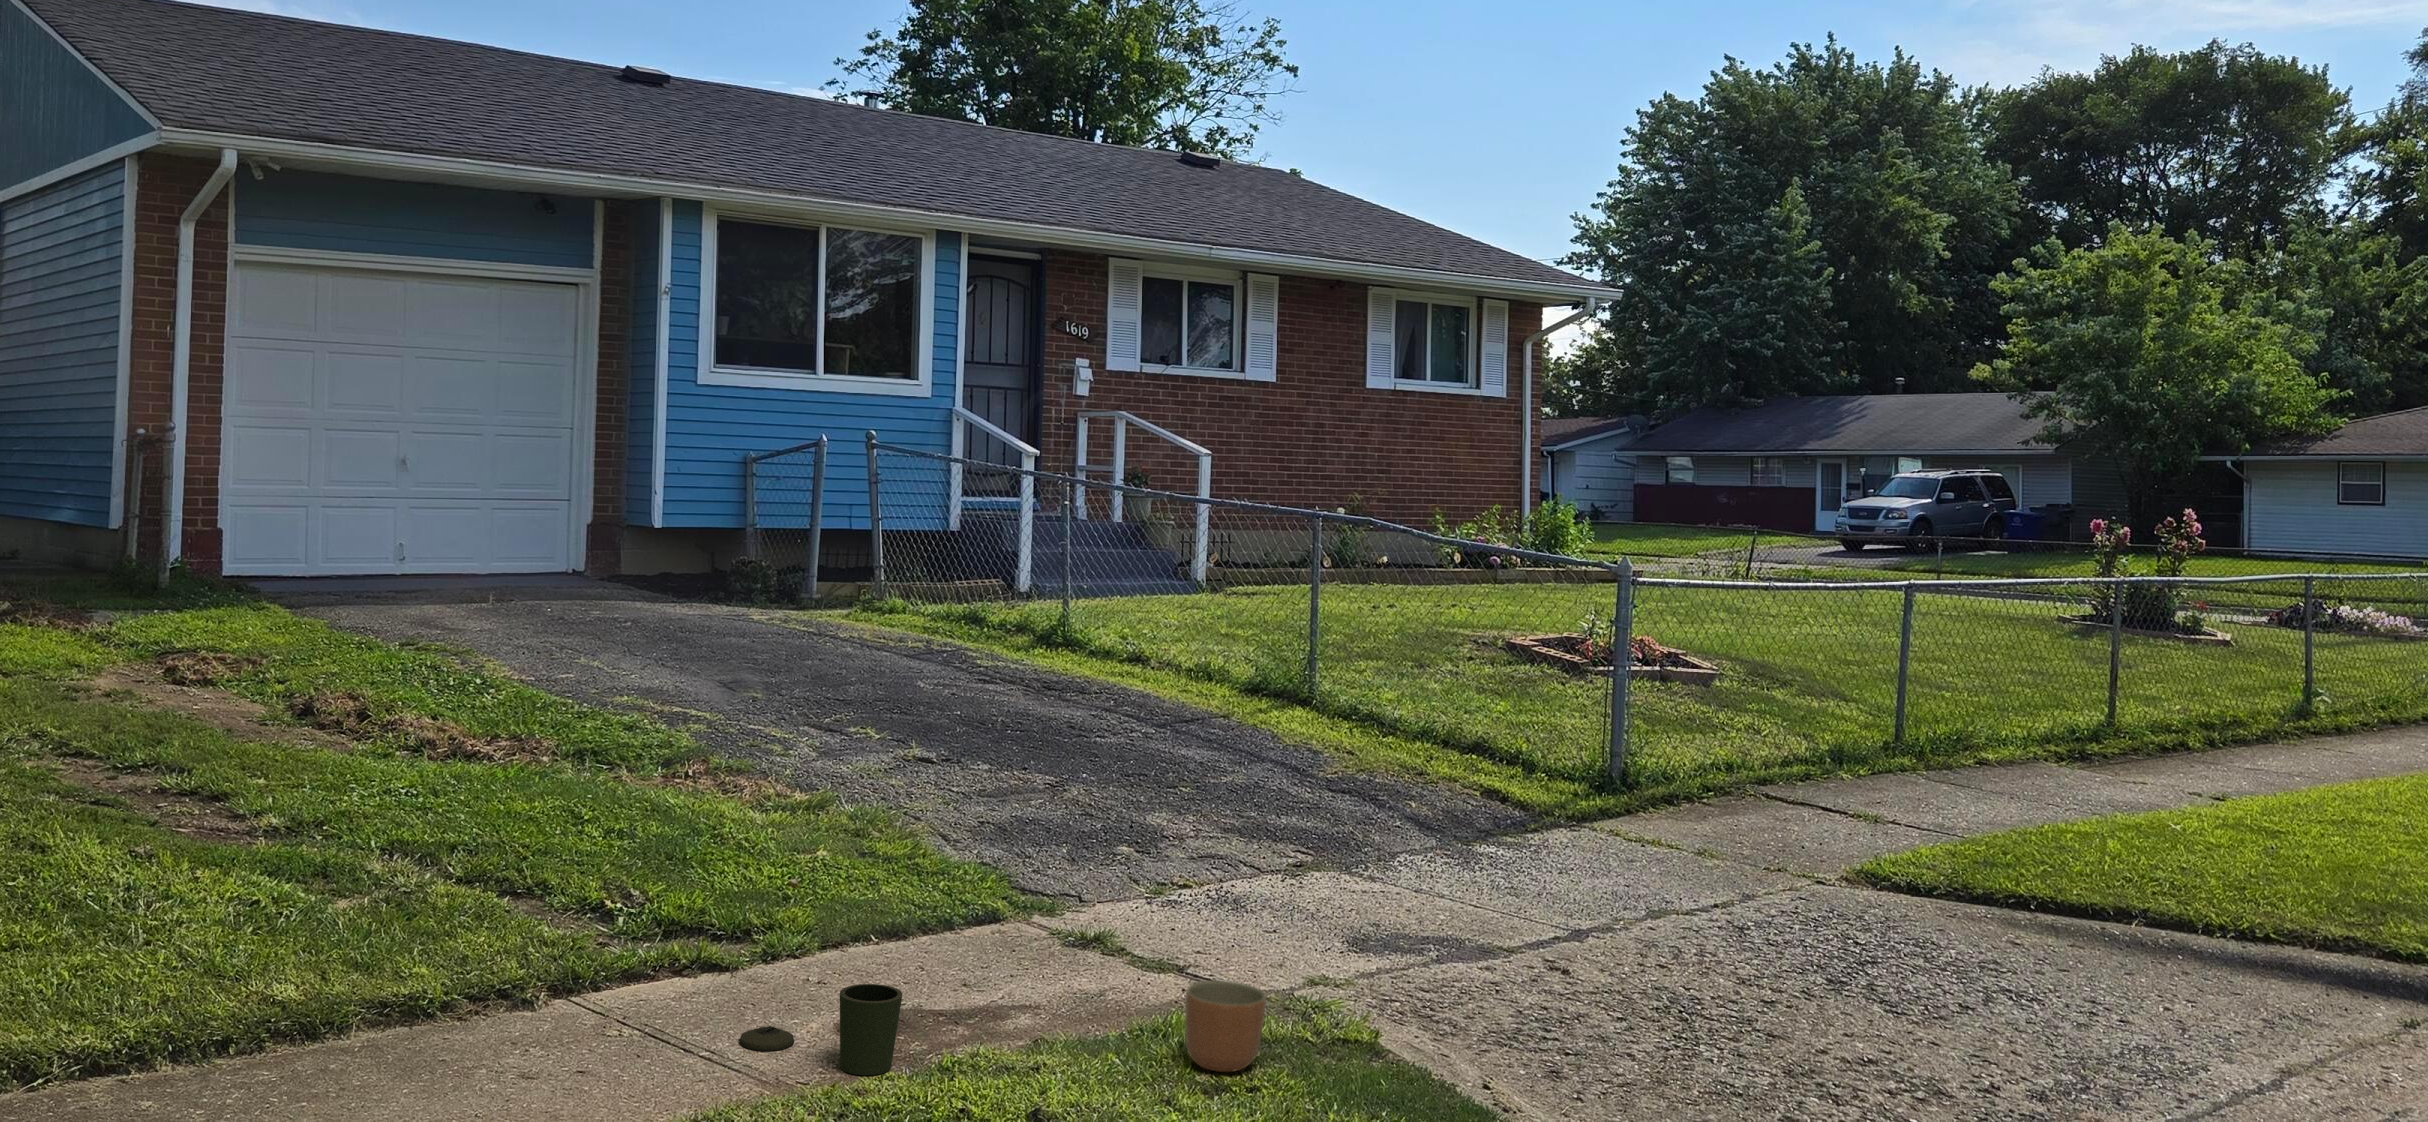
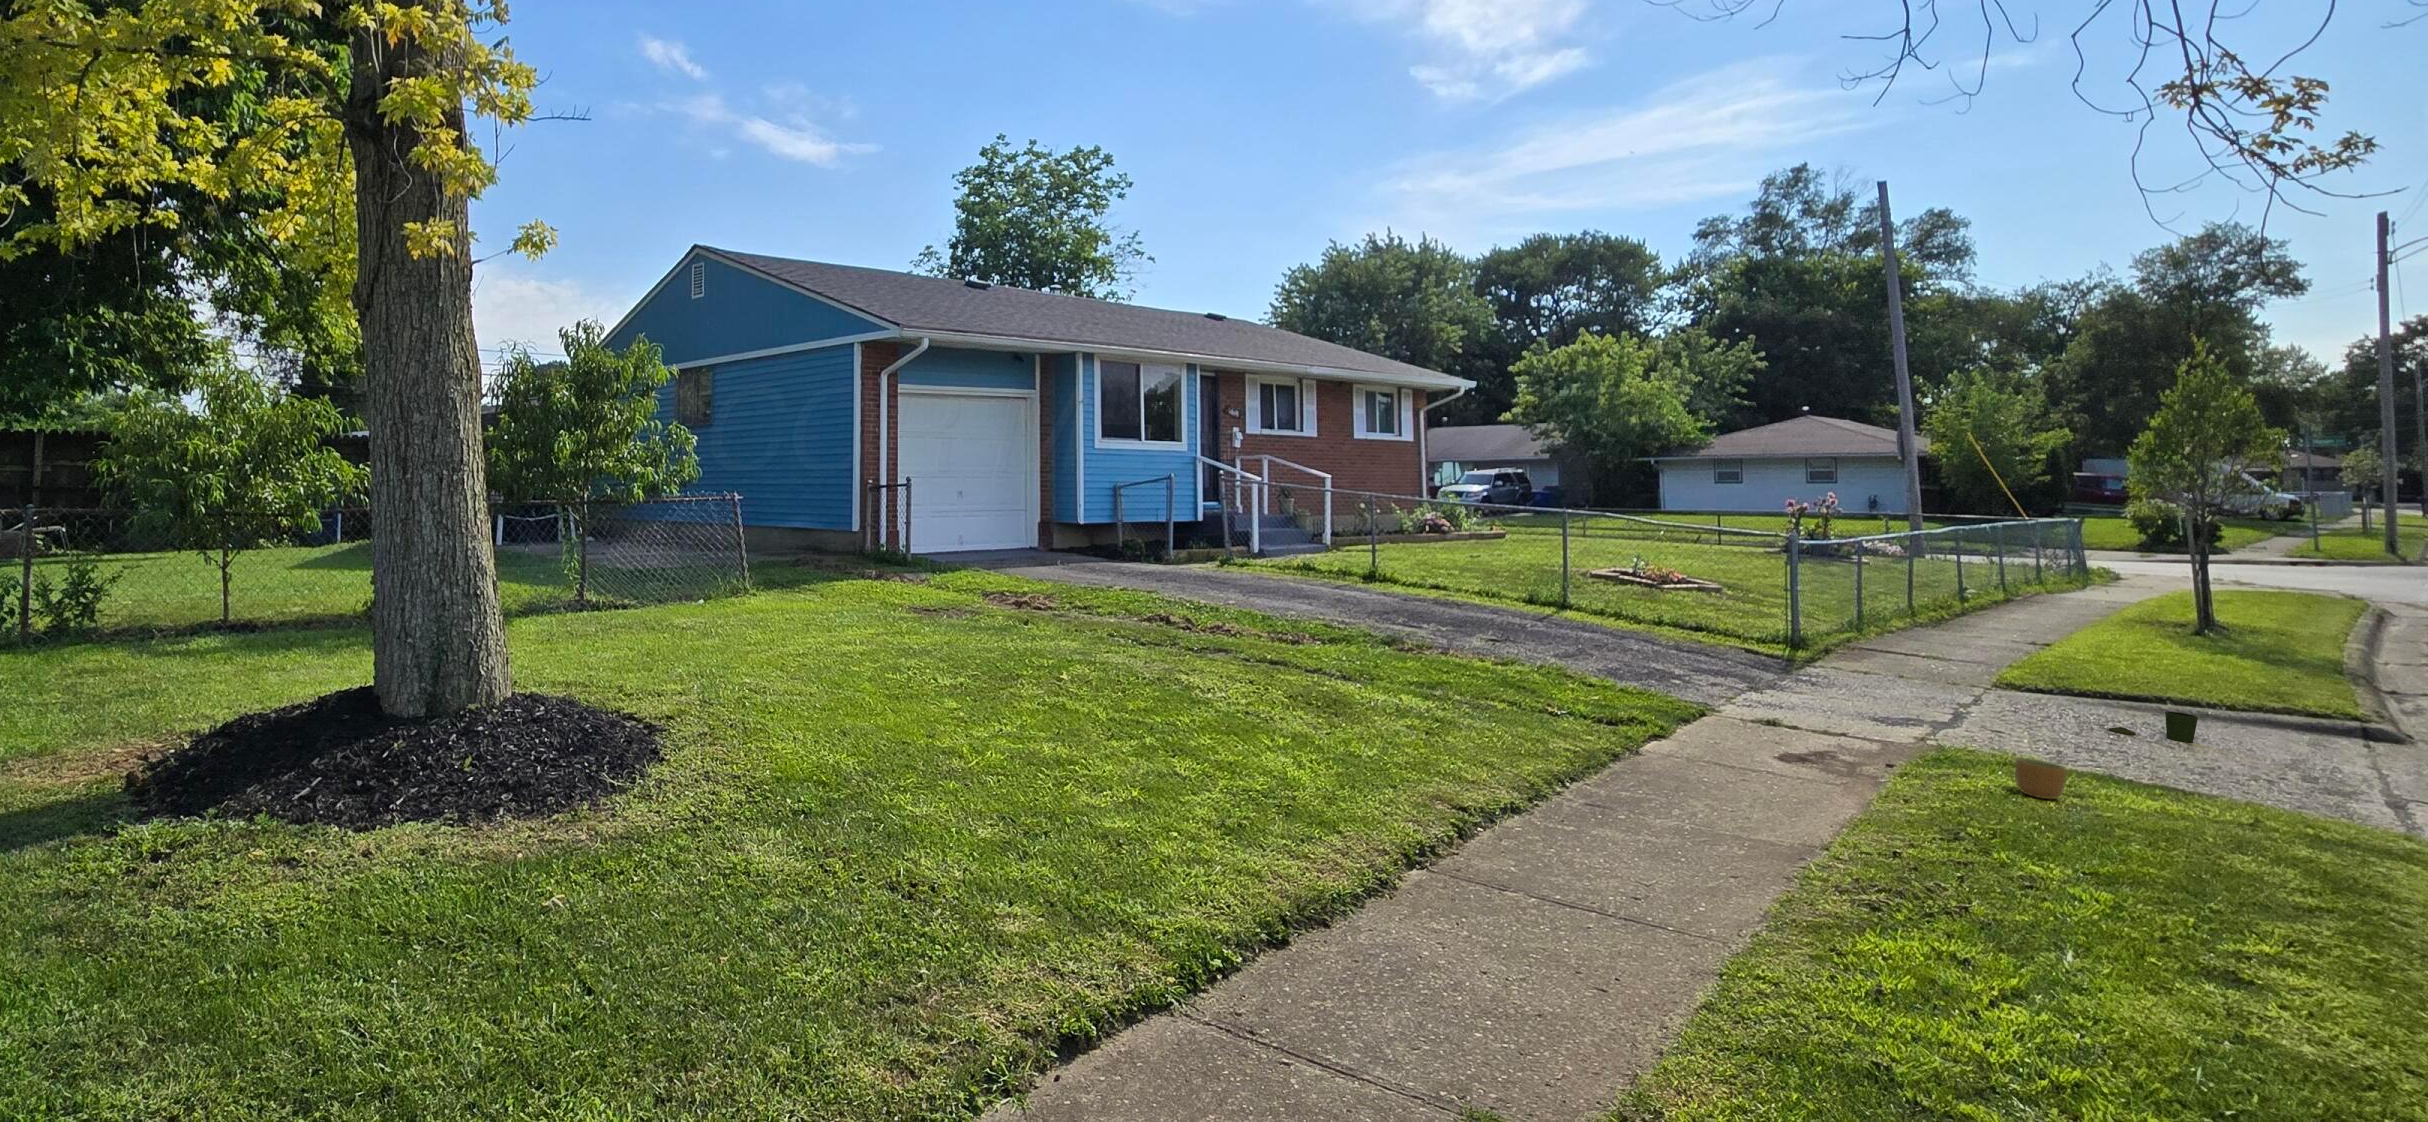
trash can: present [739,984,903,1075] -> present [2109,711,2198,742]

